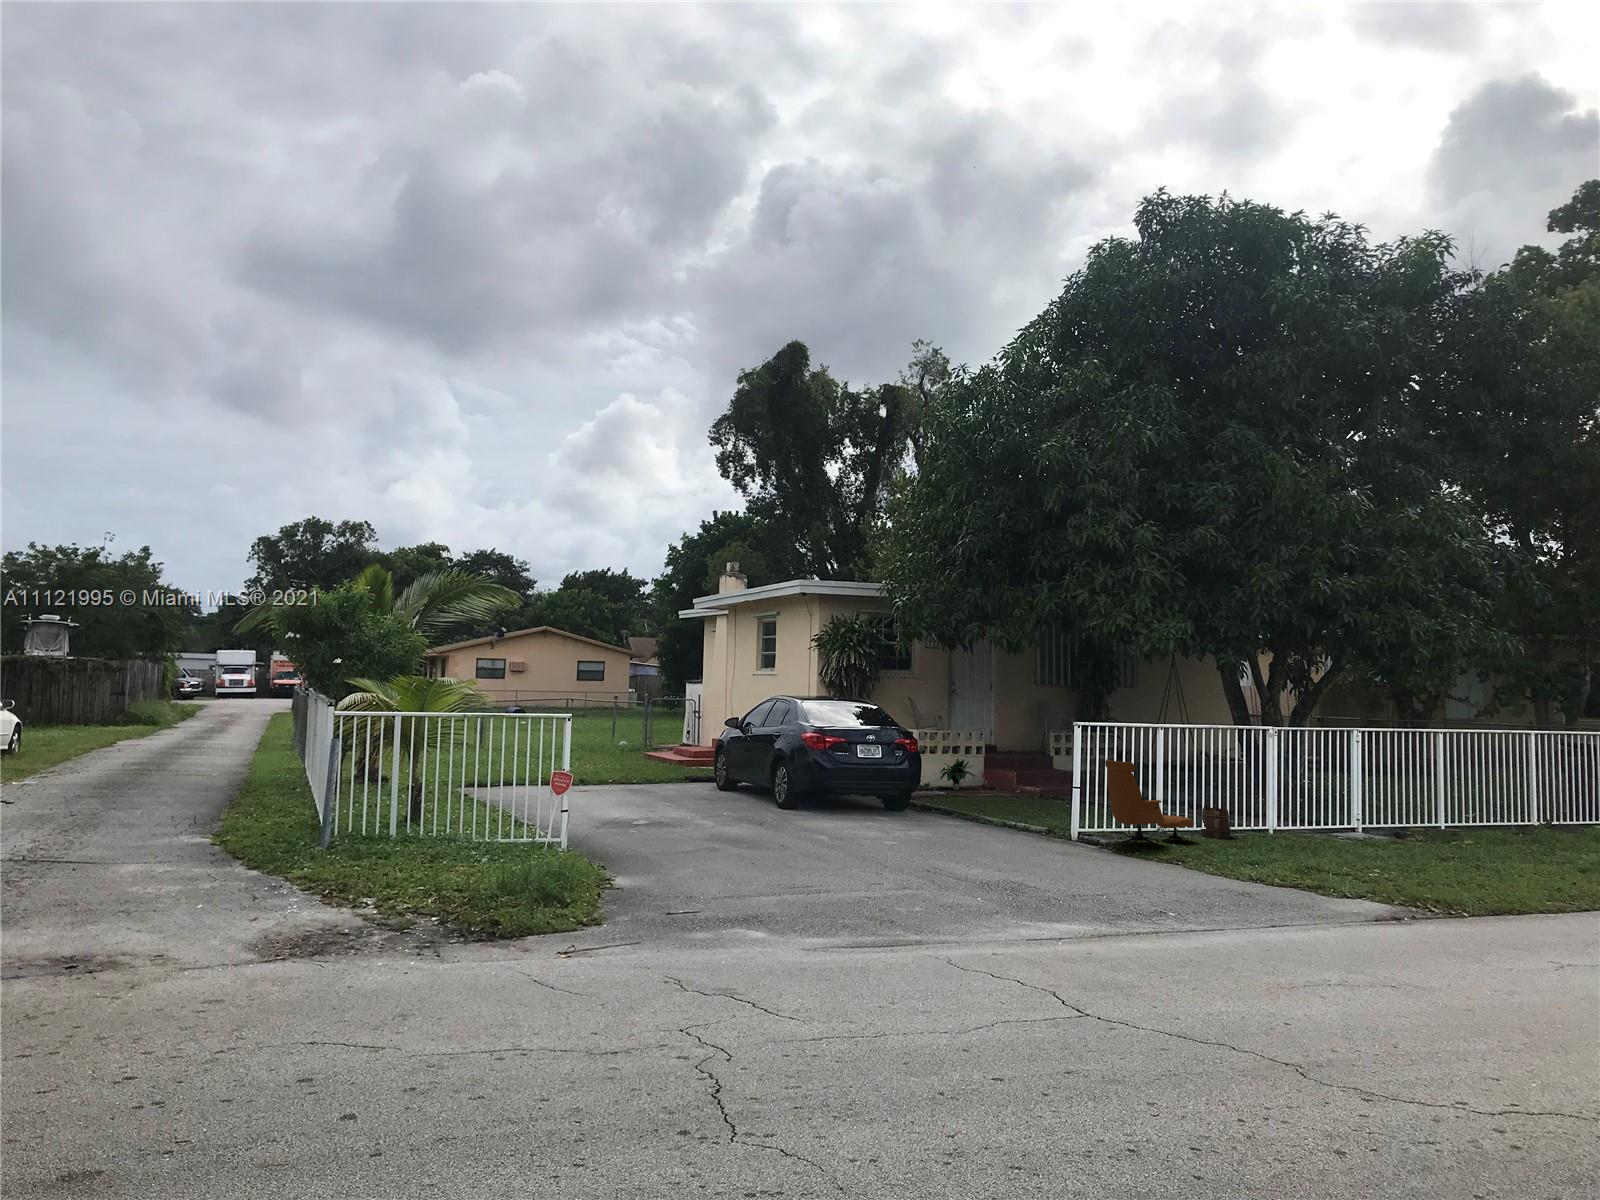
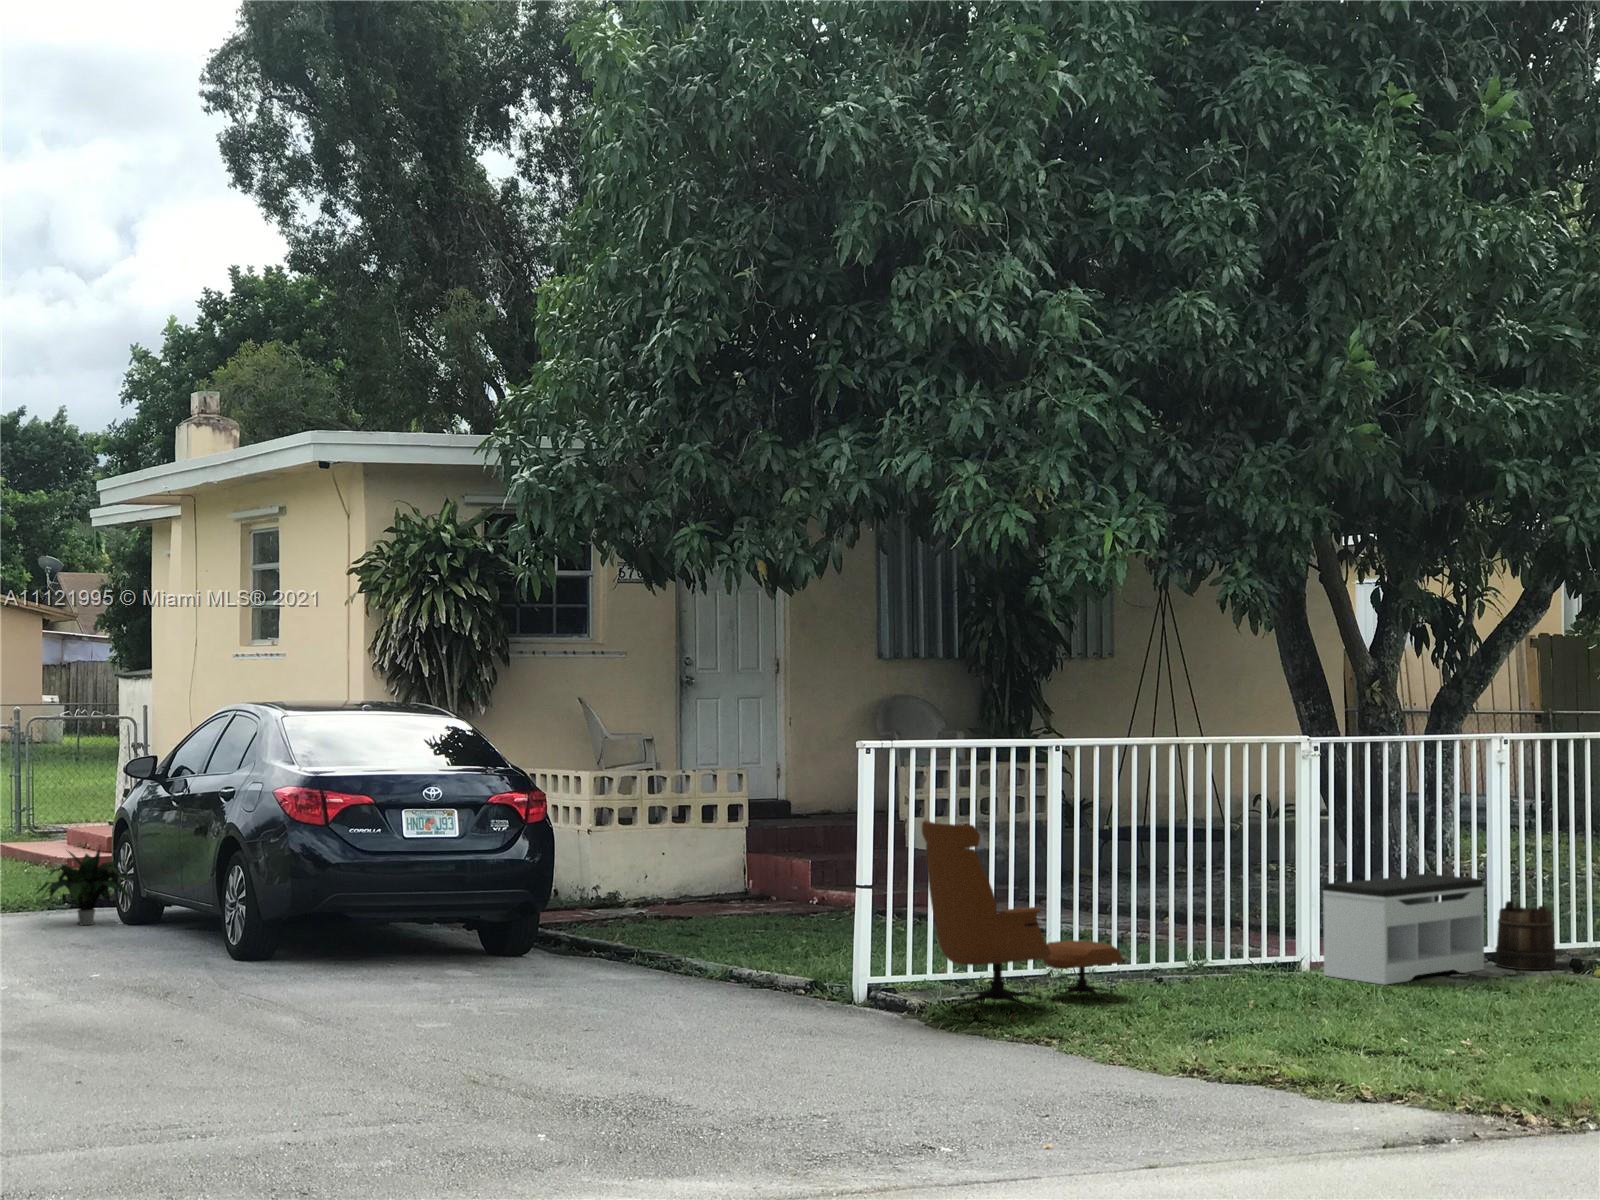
potted plant: present [940,759,975,790] -> present [37,849,133,925]
bench: none [1281,791,1358,842] -> present [1323,874,1485,985]
bucket: present [1201,805,1231,839] -> present [1495,901,1557,970]

